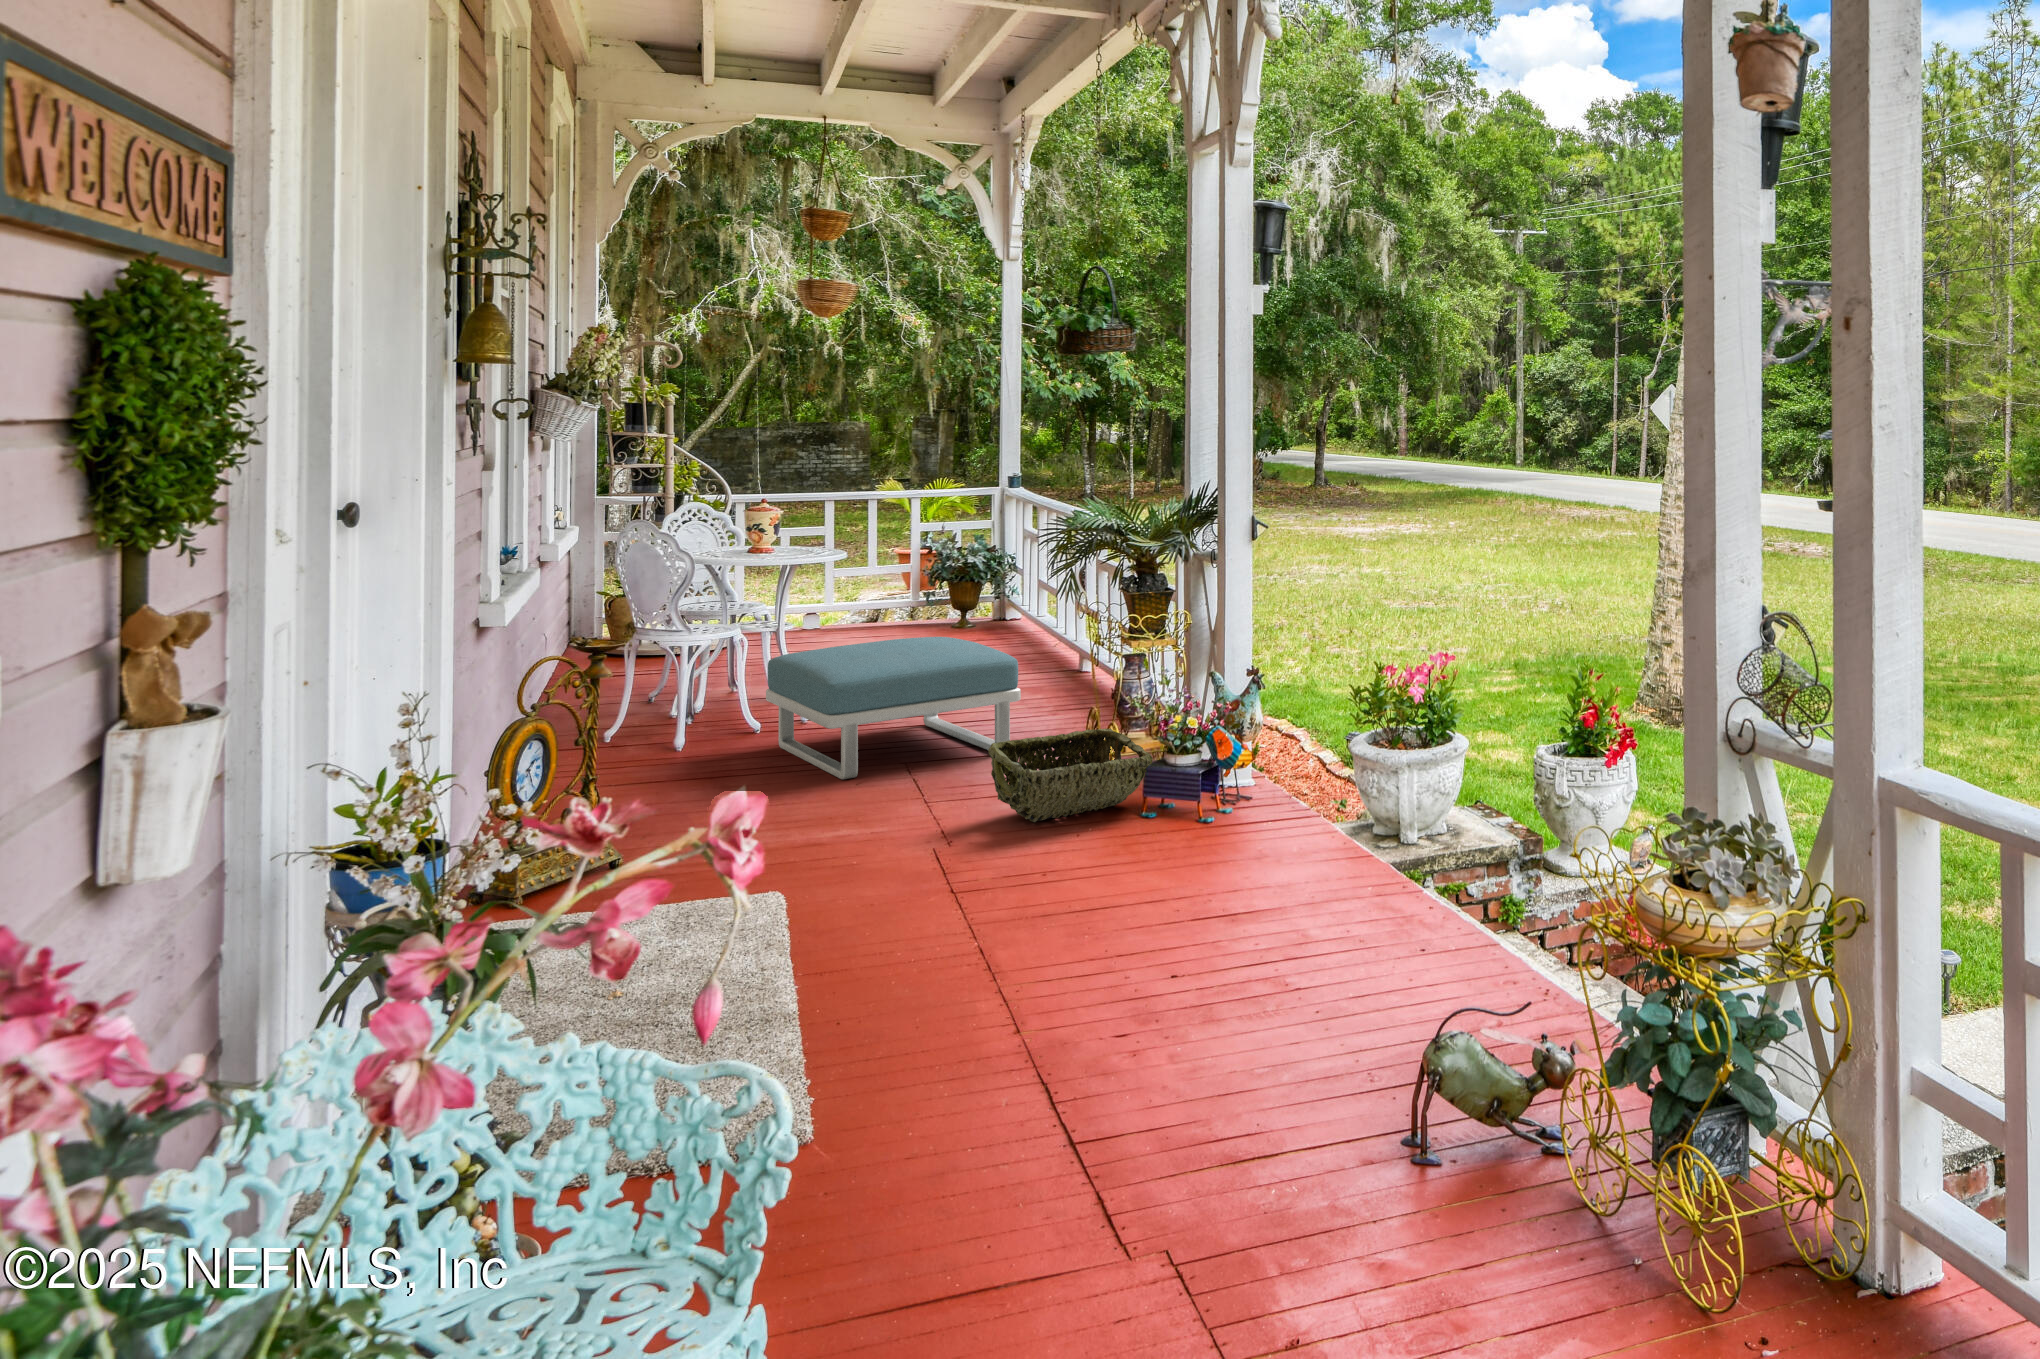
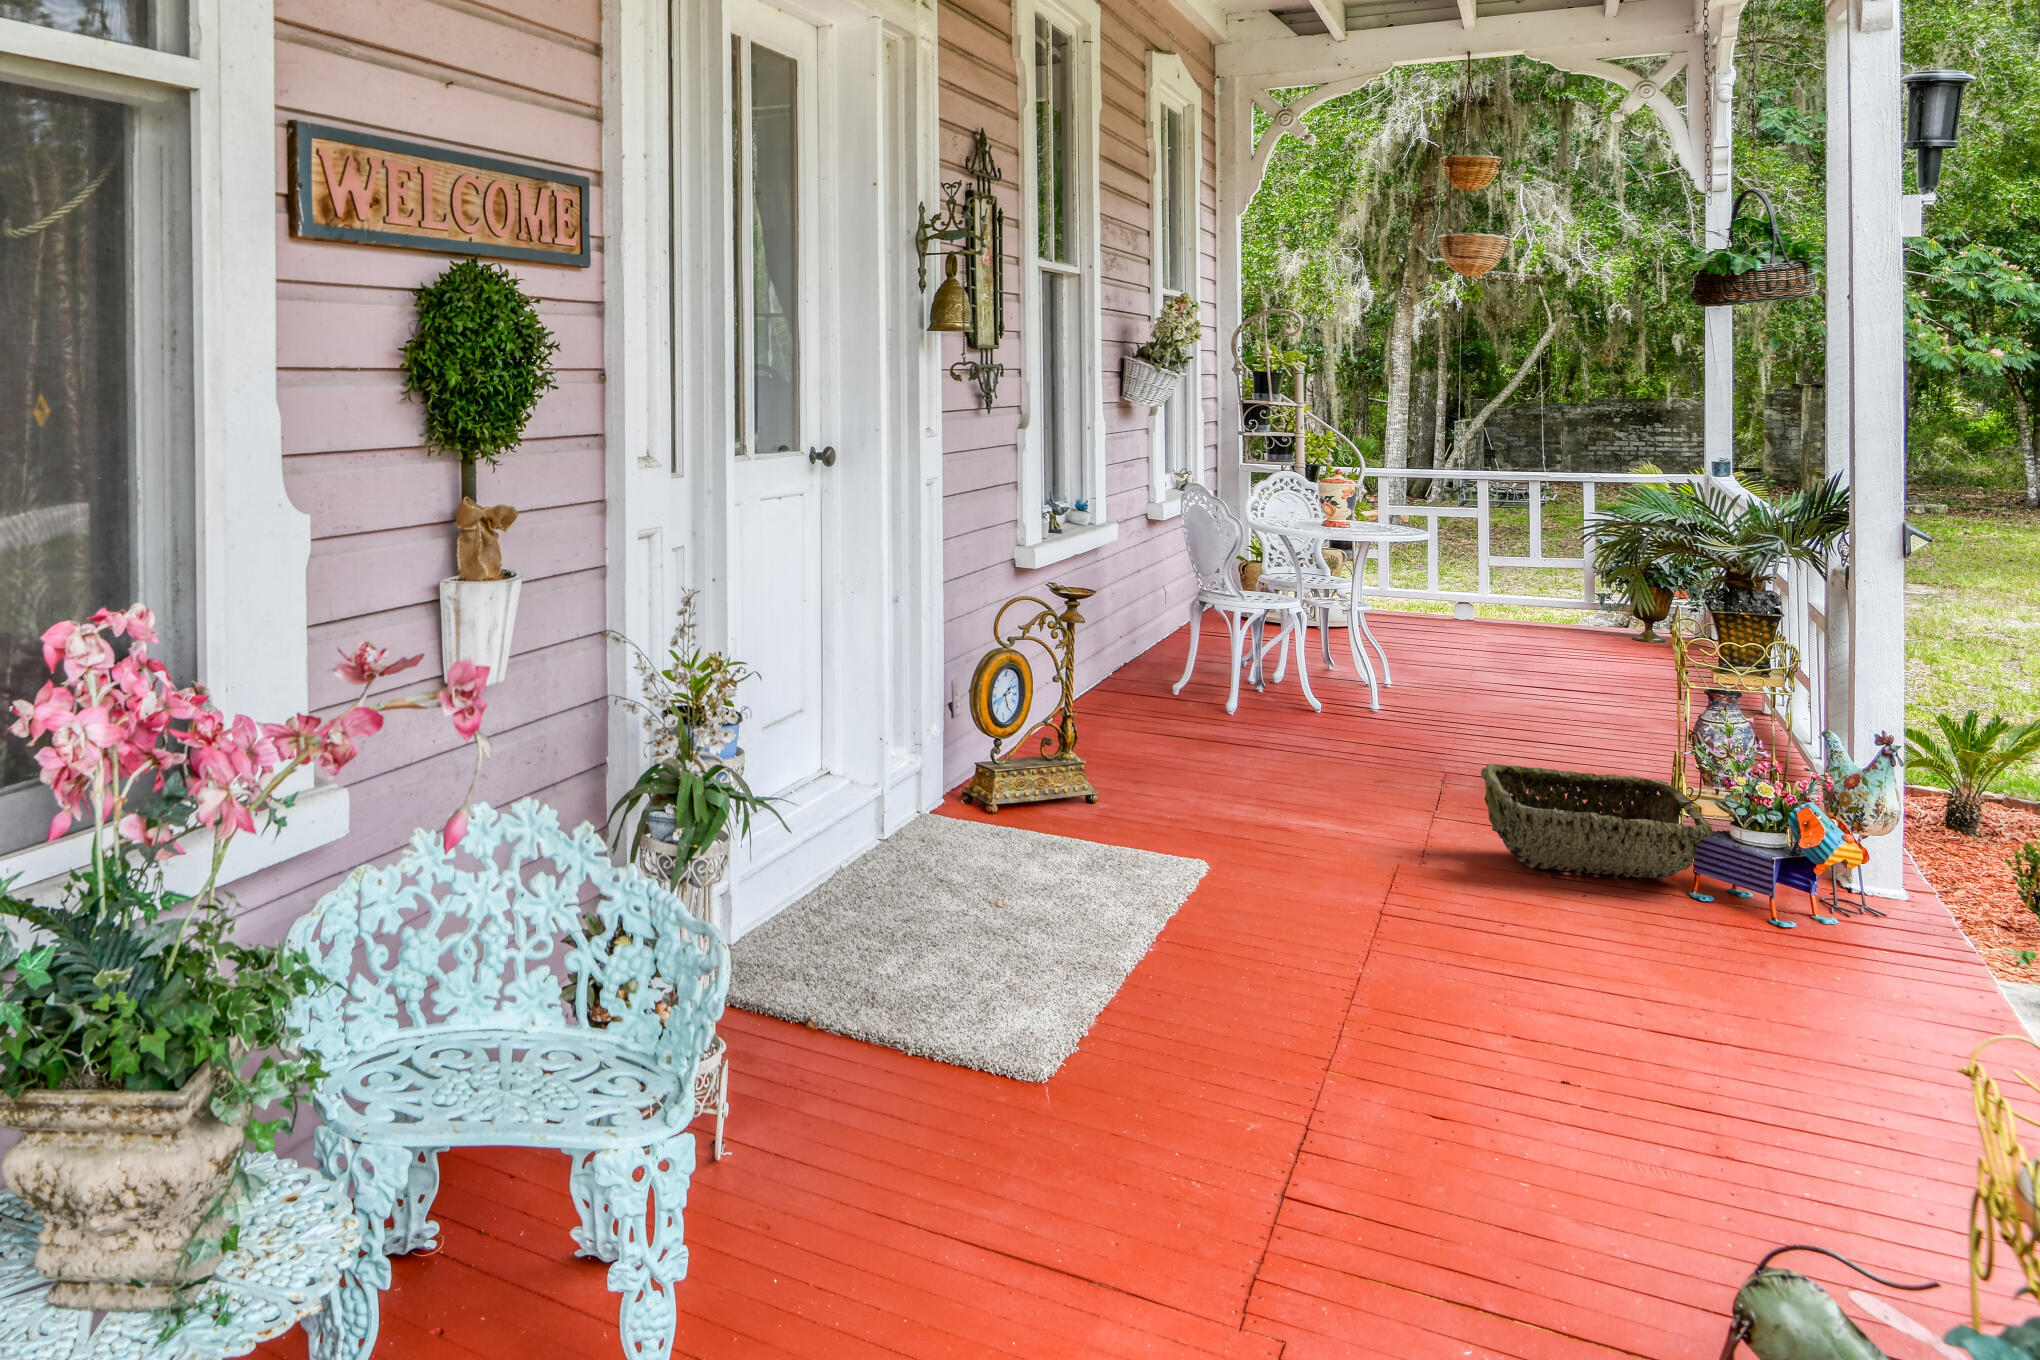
footstool: present [766,637,1021,780] -> none [1308,629,1590,784]

